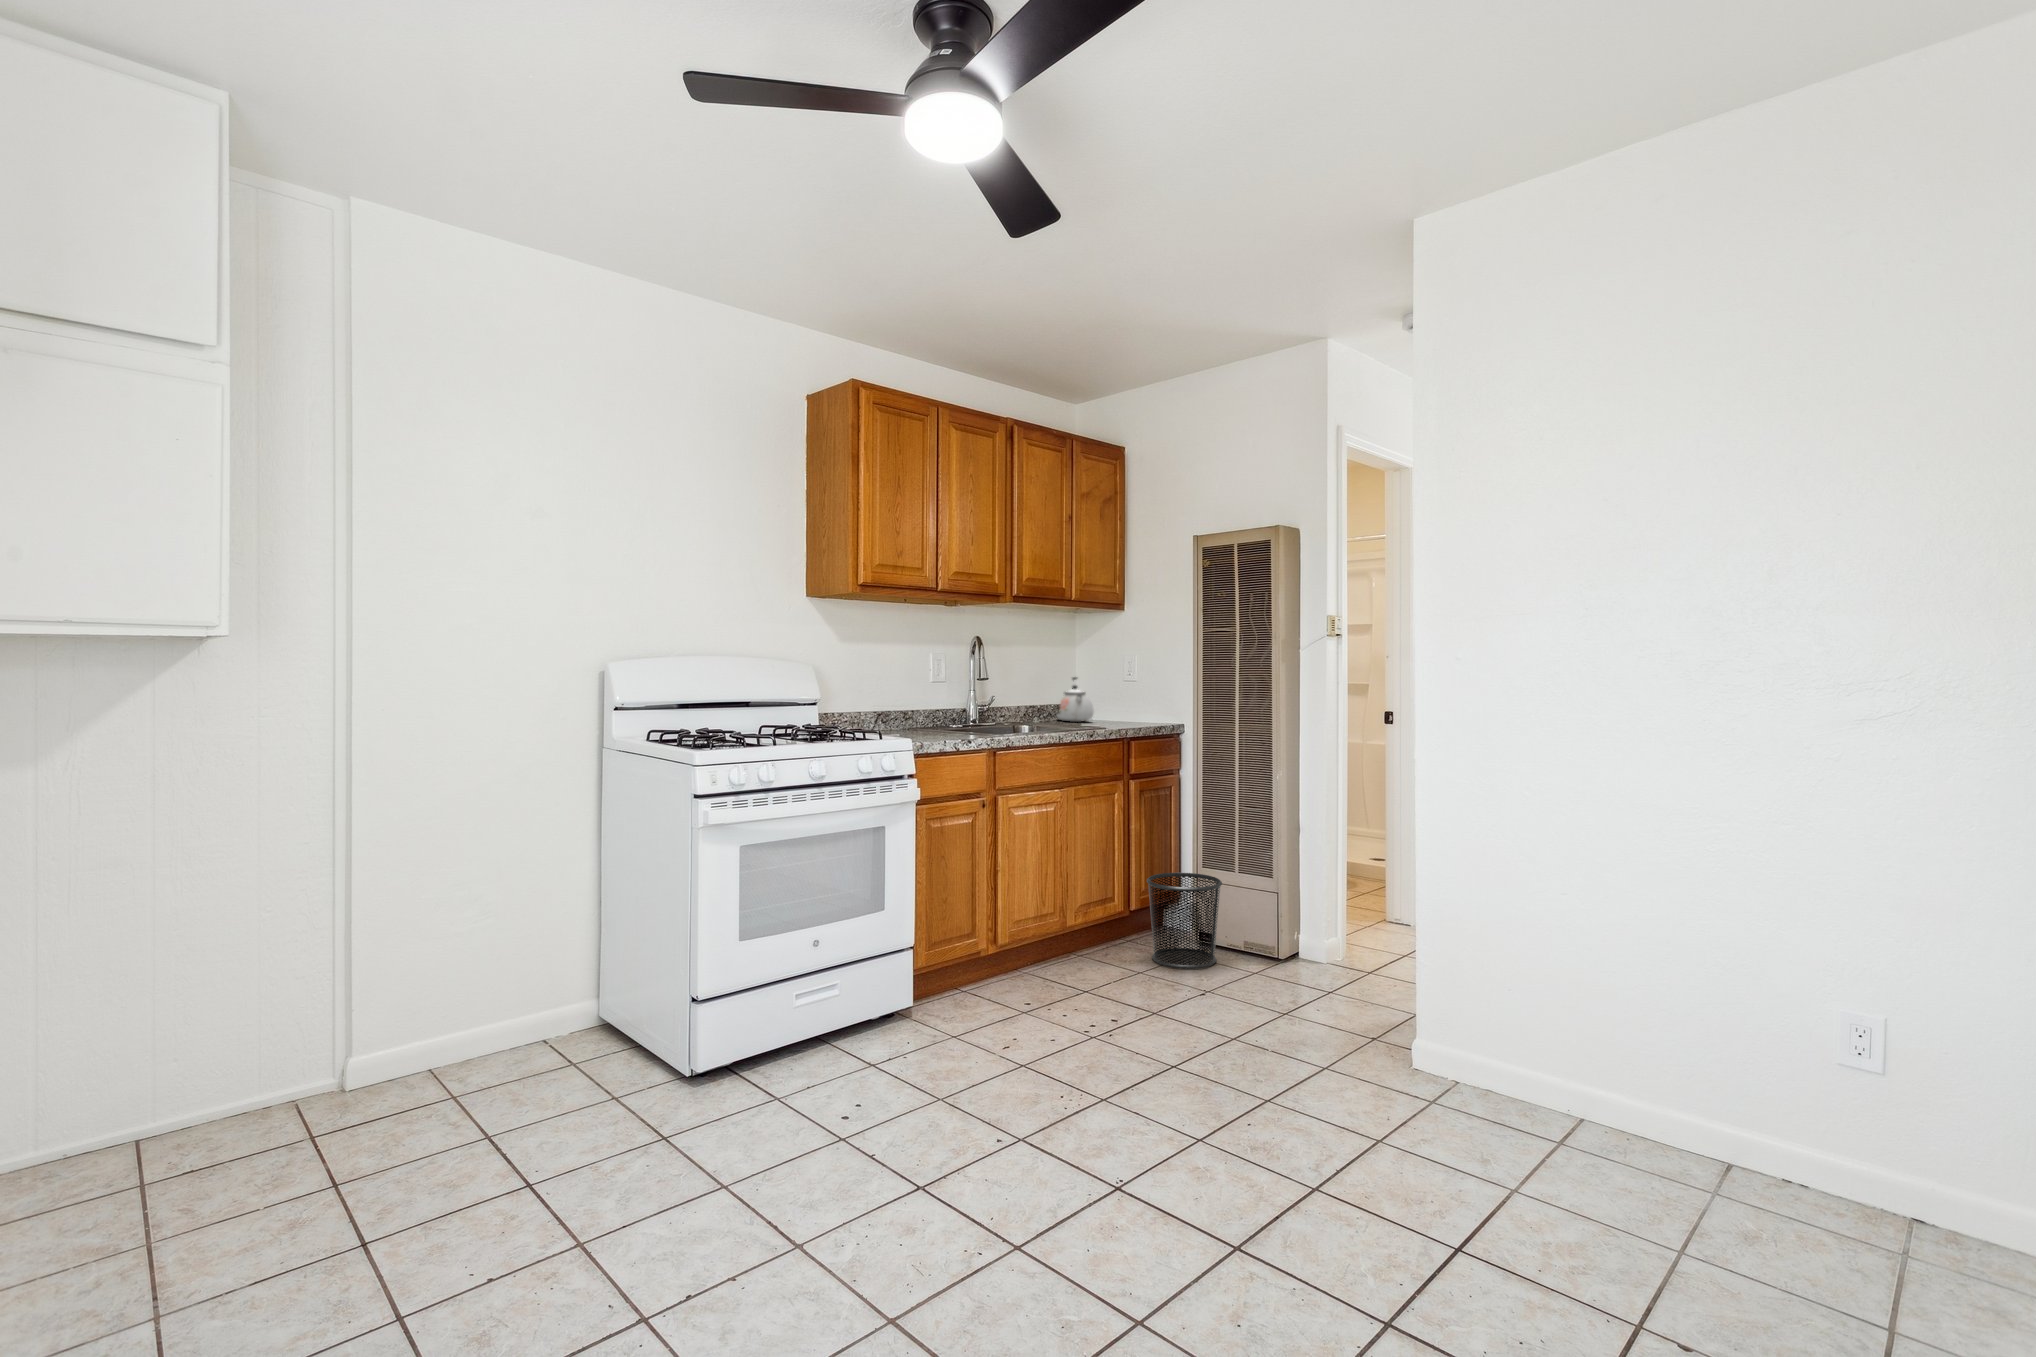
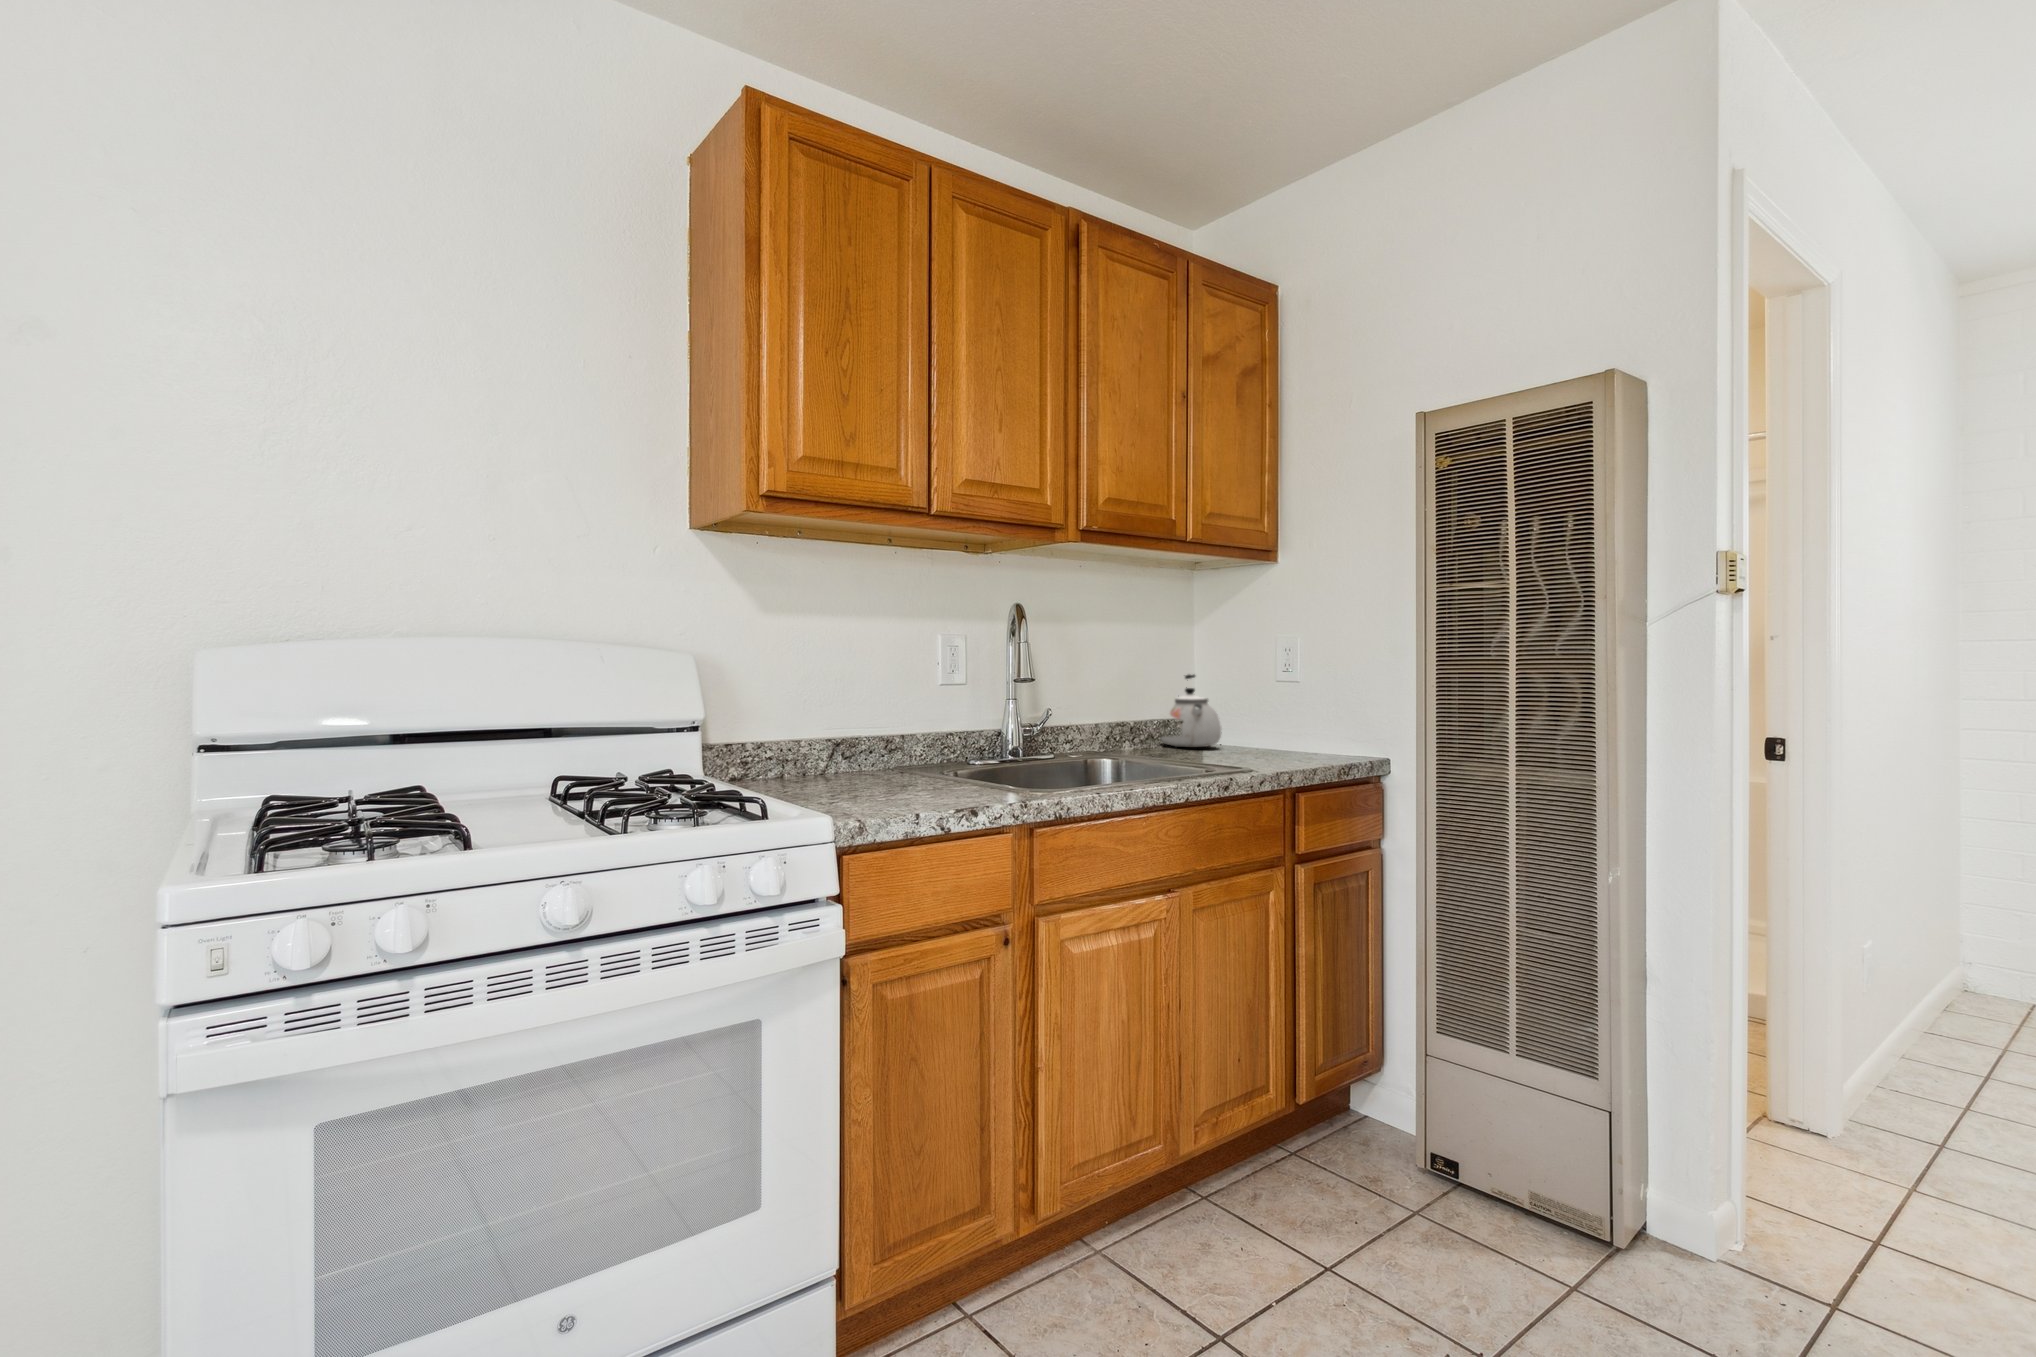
trash can: present [1147,873,1222,969] -> none [1333,1045,1491,1264]

